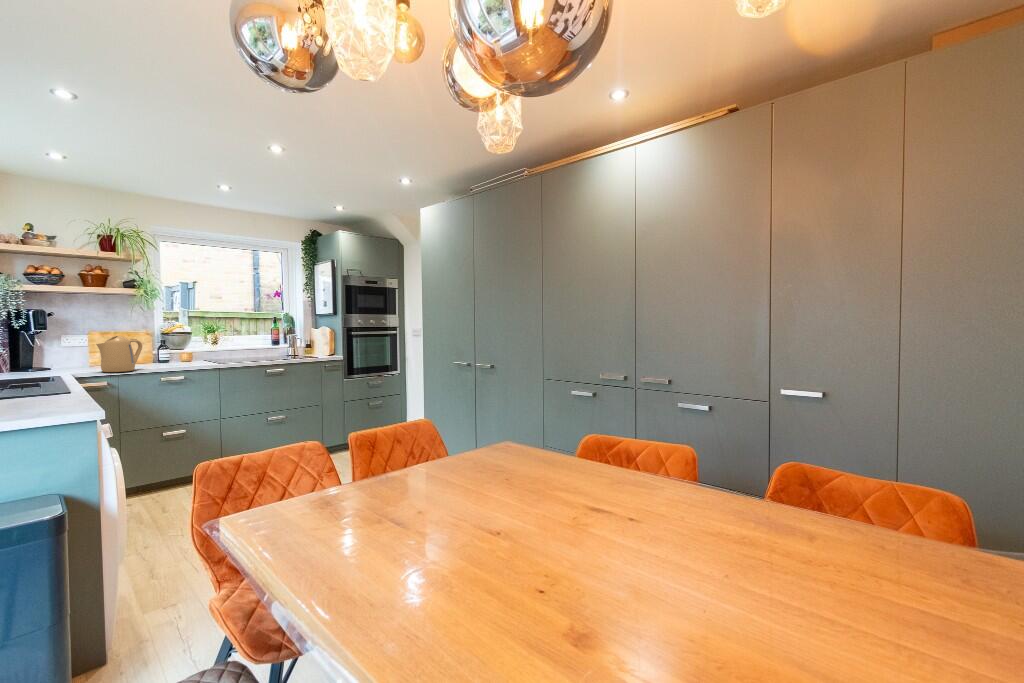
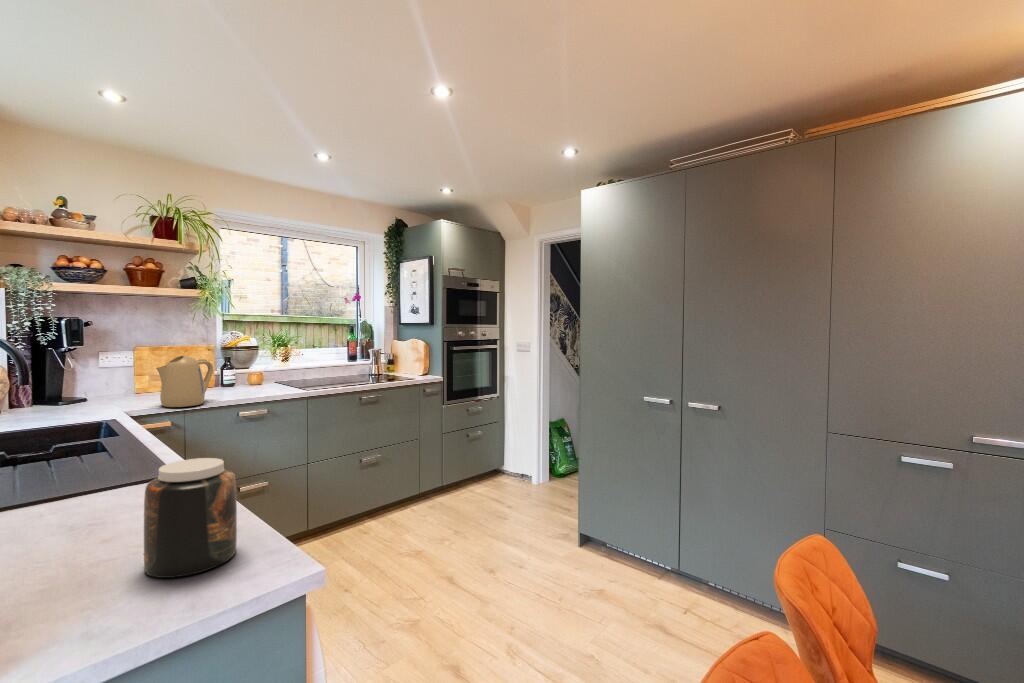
jar: none [23,362,73,409] -> present [144,458,237,578]

